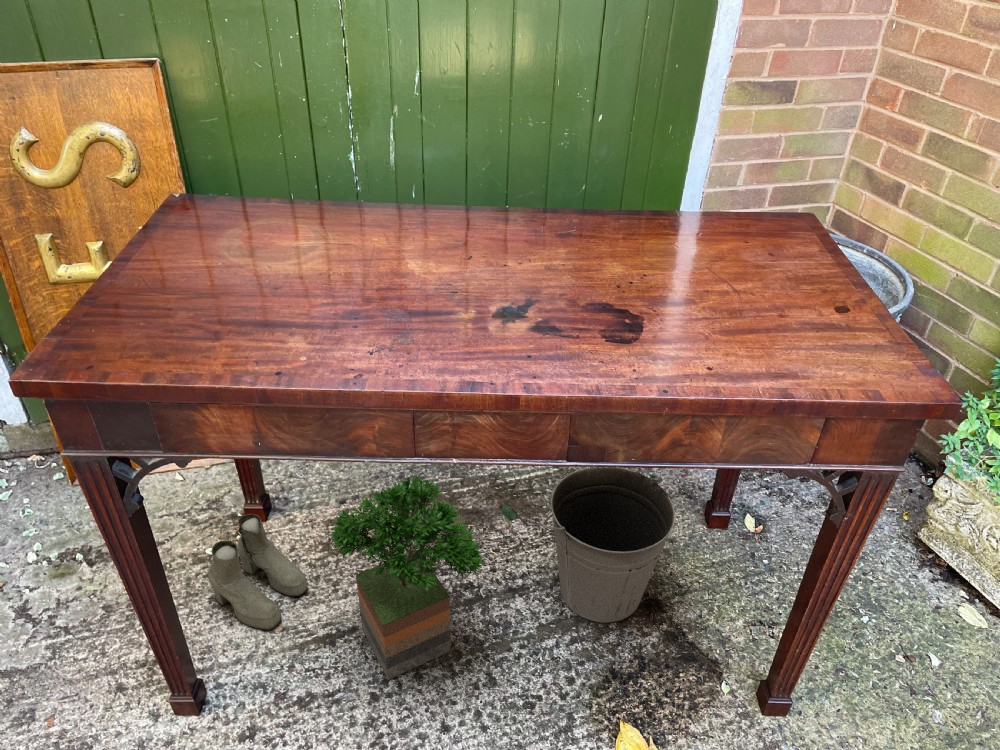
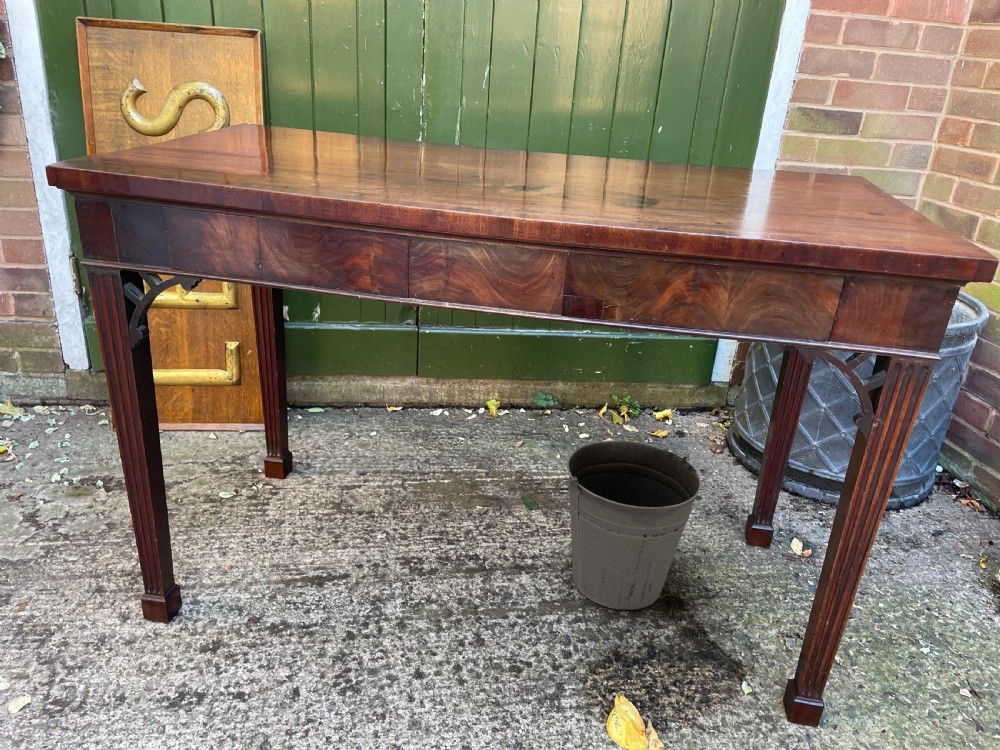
potted tree: present [328,476,483,680] -> none [327,401,484,624]
boots: present [208,514,308,630] -> none [212,448,309,563]

